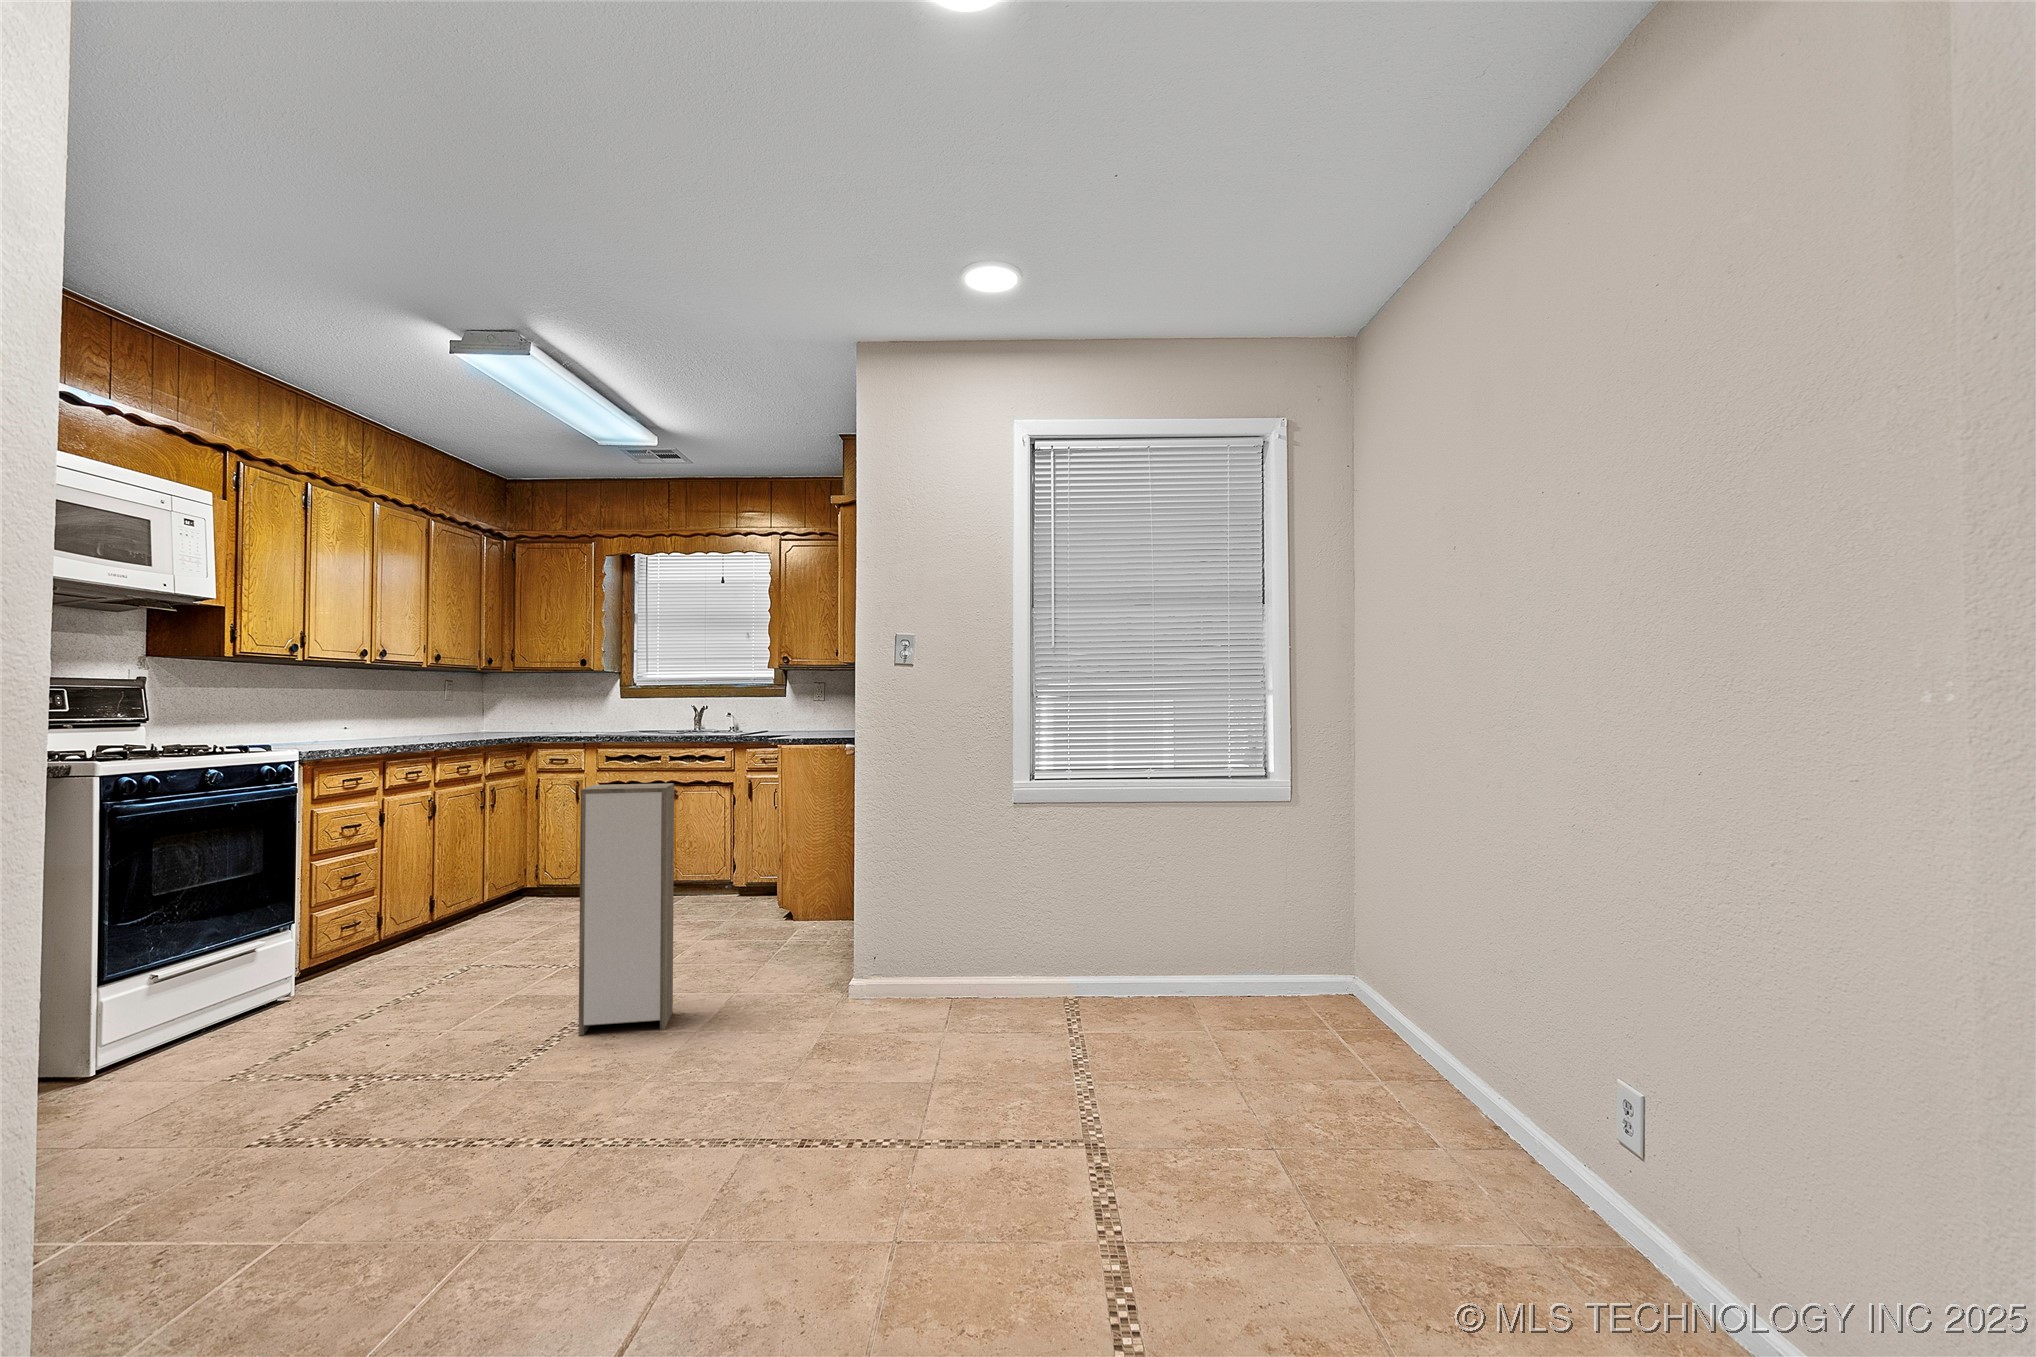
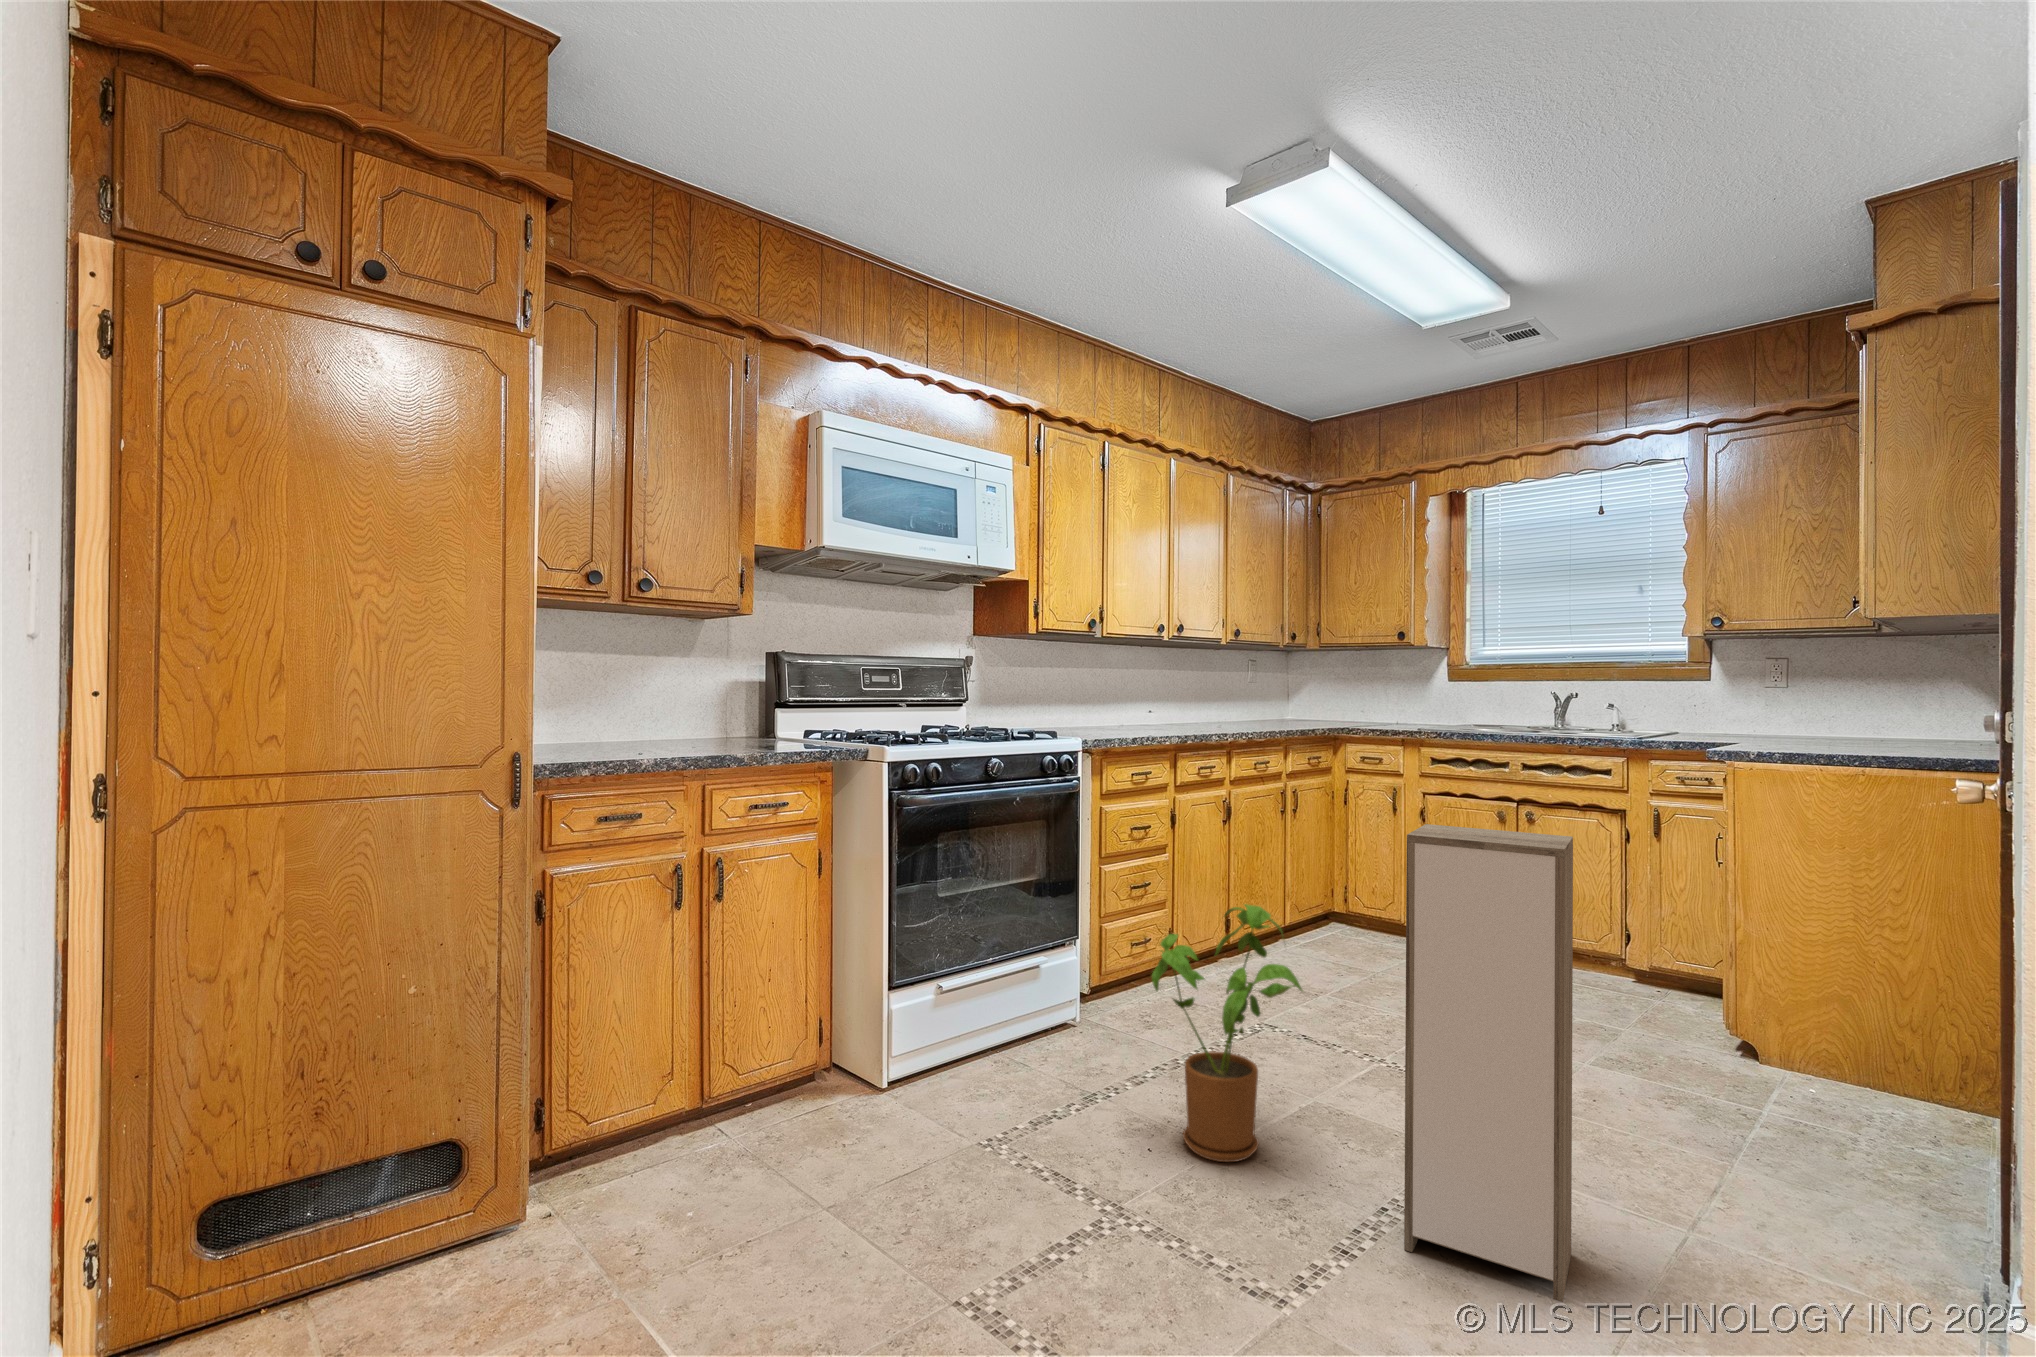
house plant: none [390,855,513,1035] -> present [1152,904,1302,1162]

